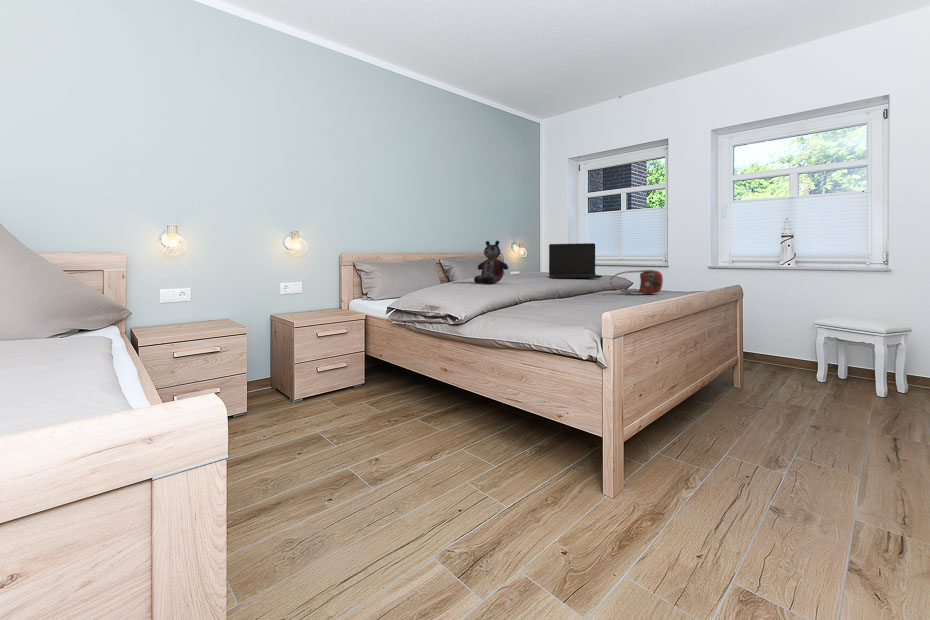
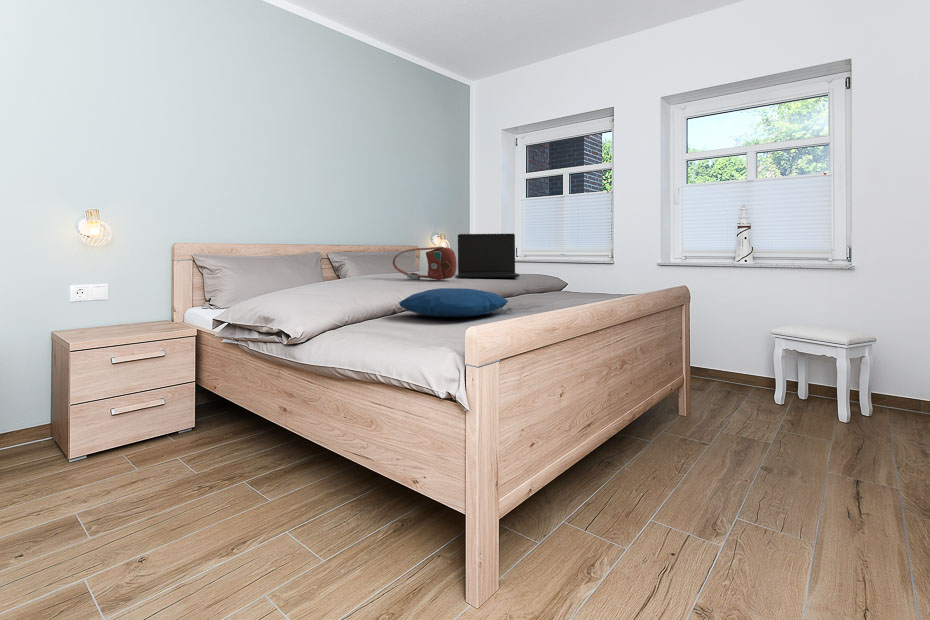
stuffed bear: present [474,241,508,283] -> none [336,228,382,286]
handbag: present [610,270,663,294] -> present [393,246,457,280]
pillow: none [526,285,608,306] -> present [399,288,508,317]

